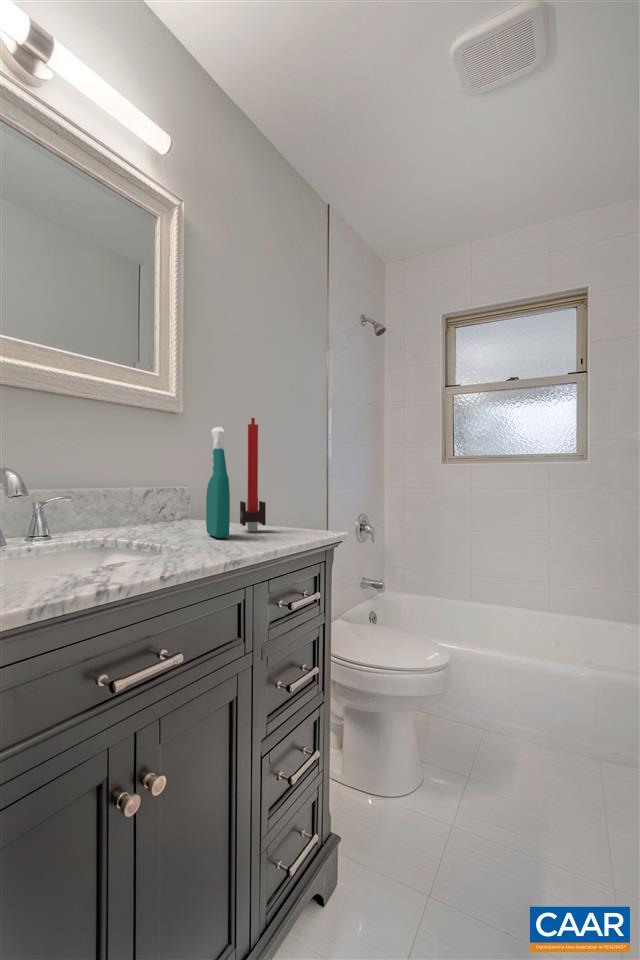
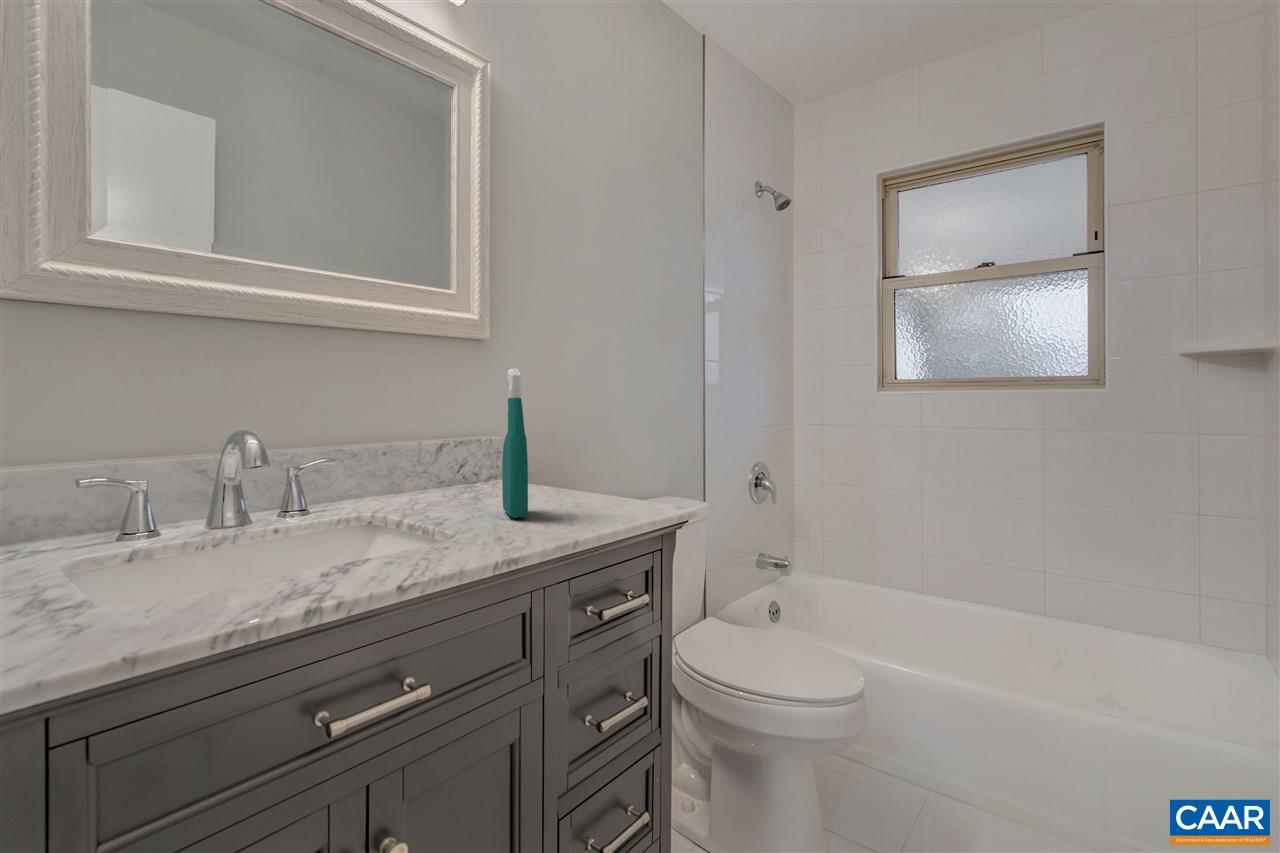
candle: present [240,418,266,531] -> none [552,352,584,505]

